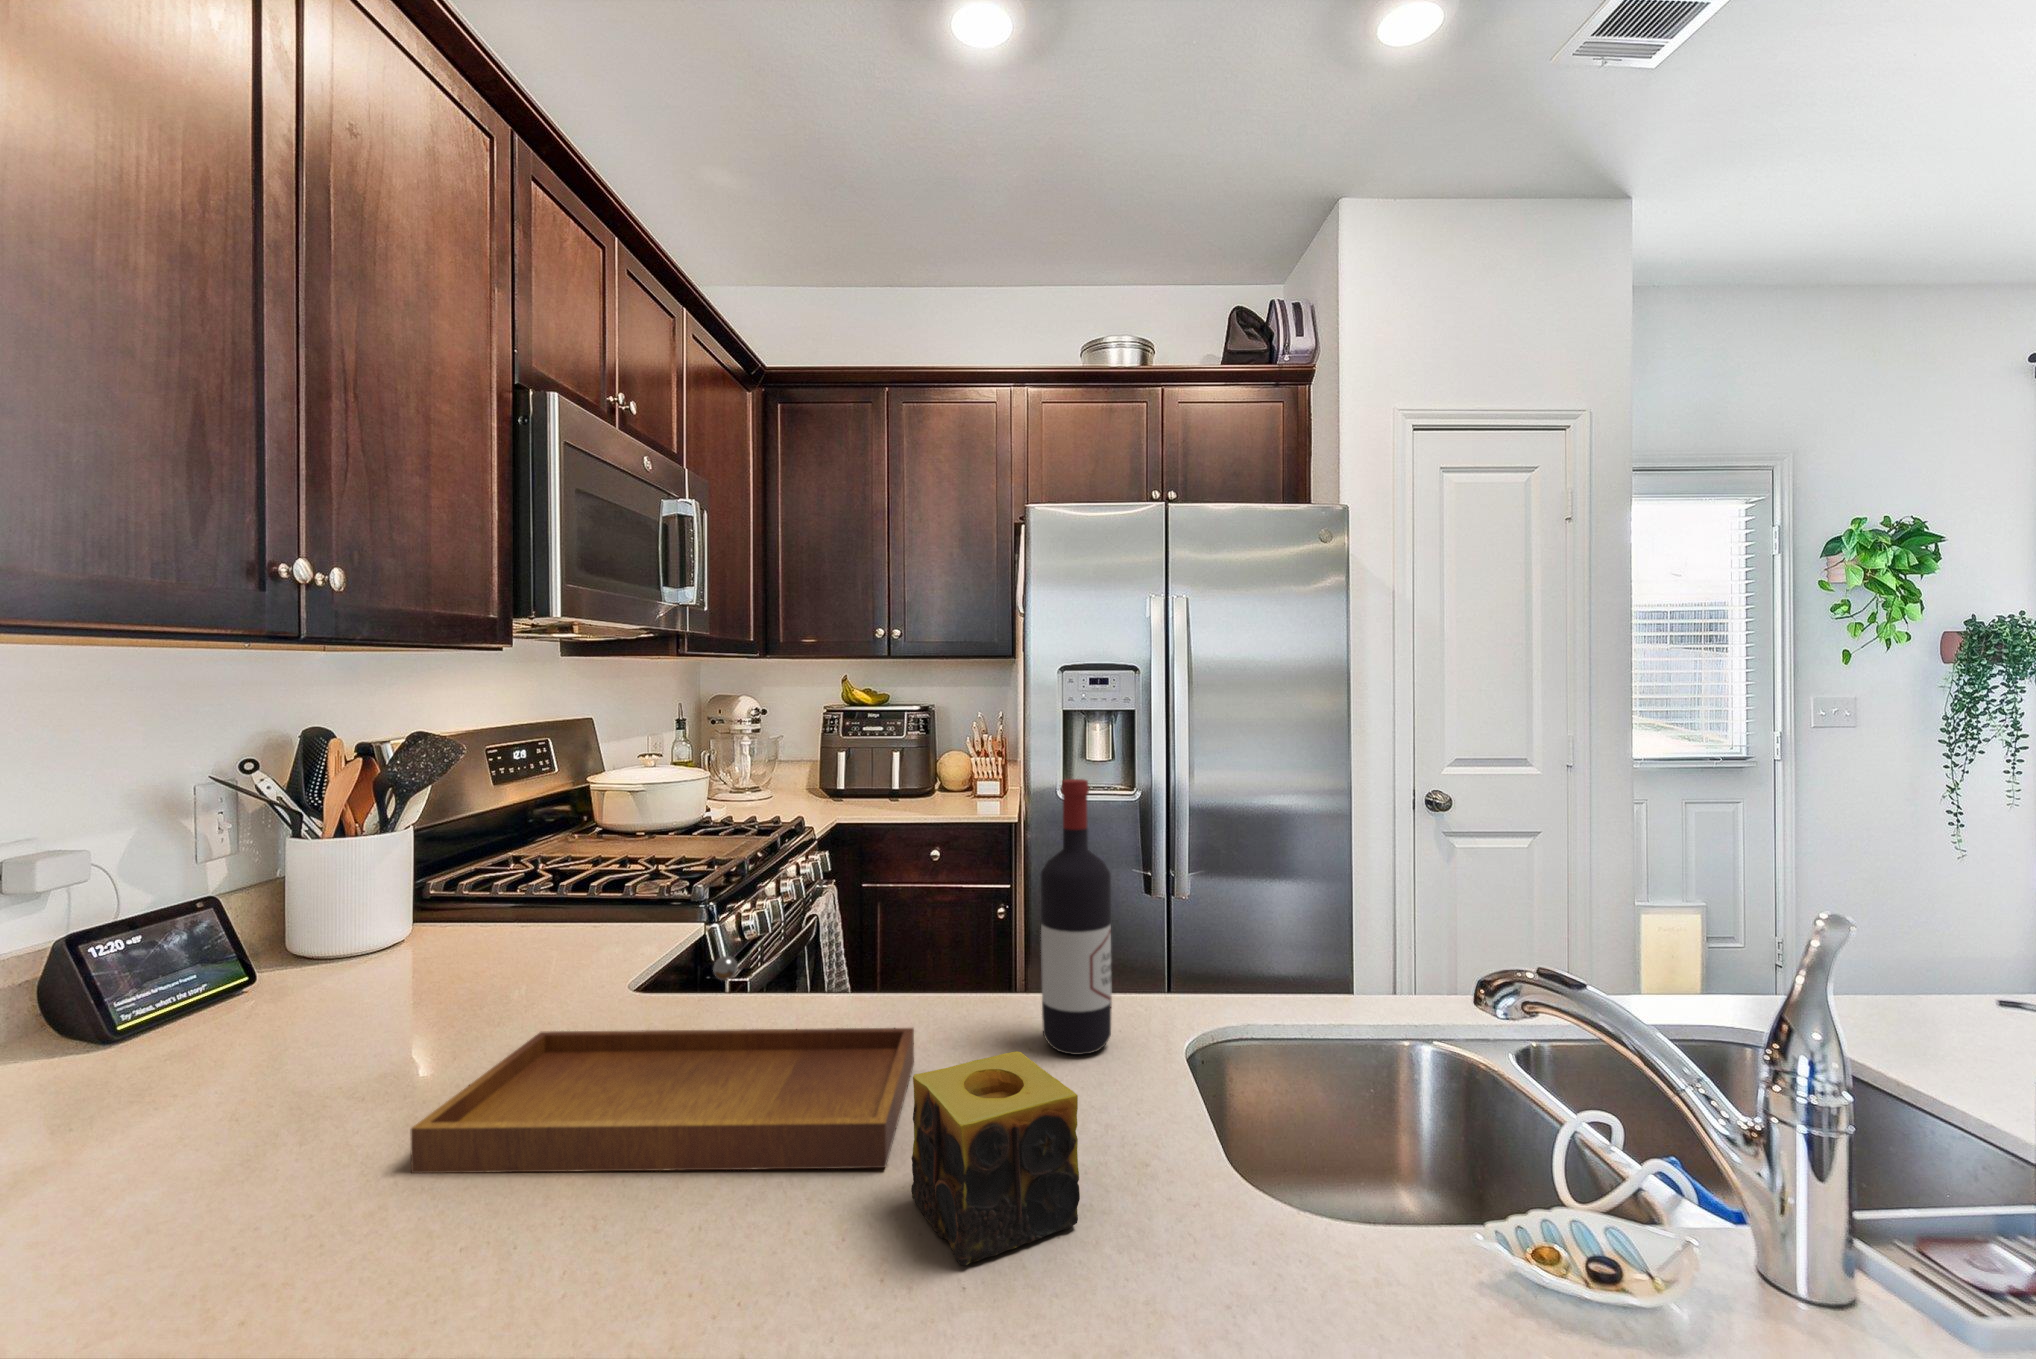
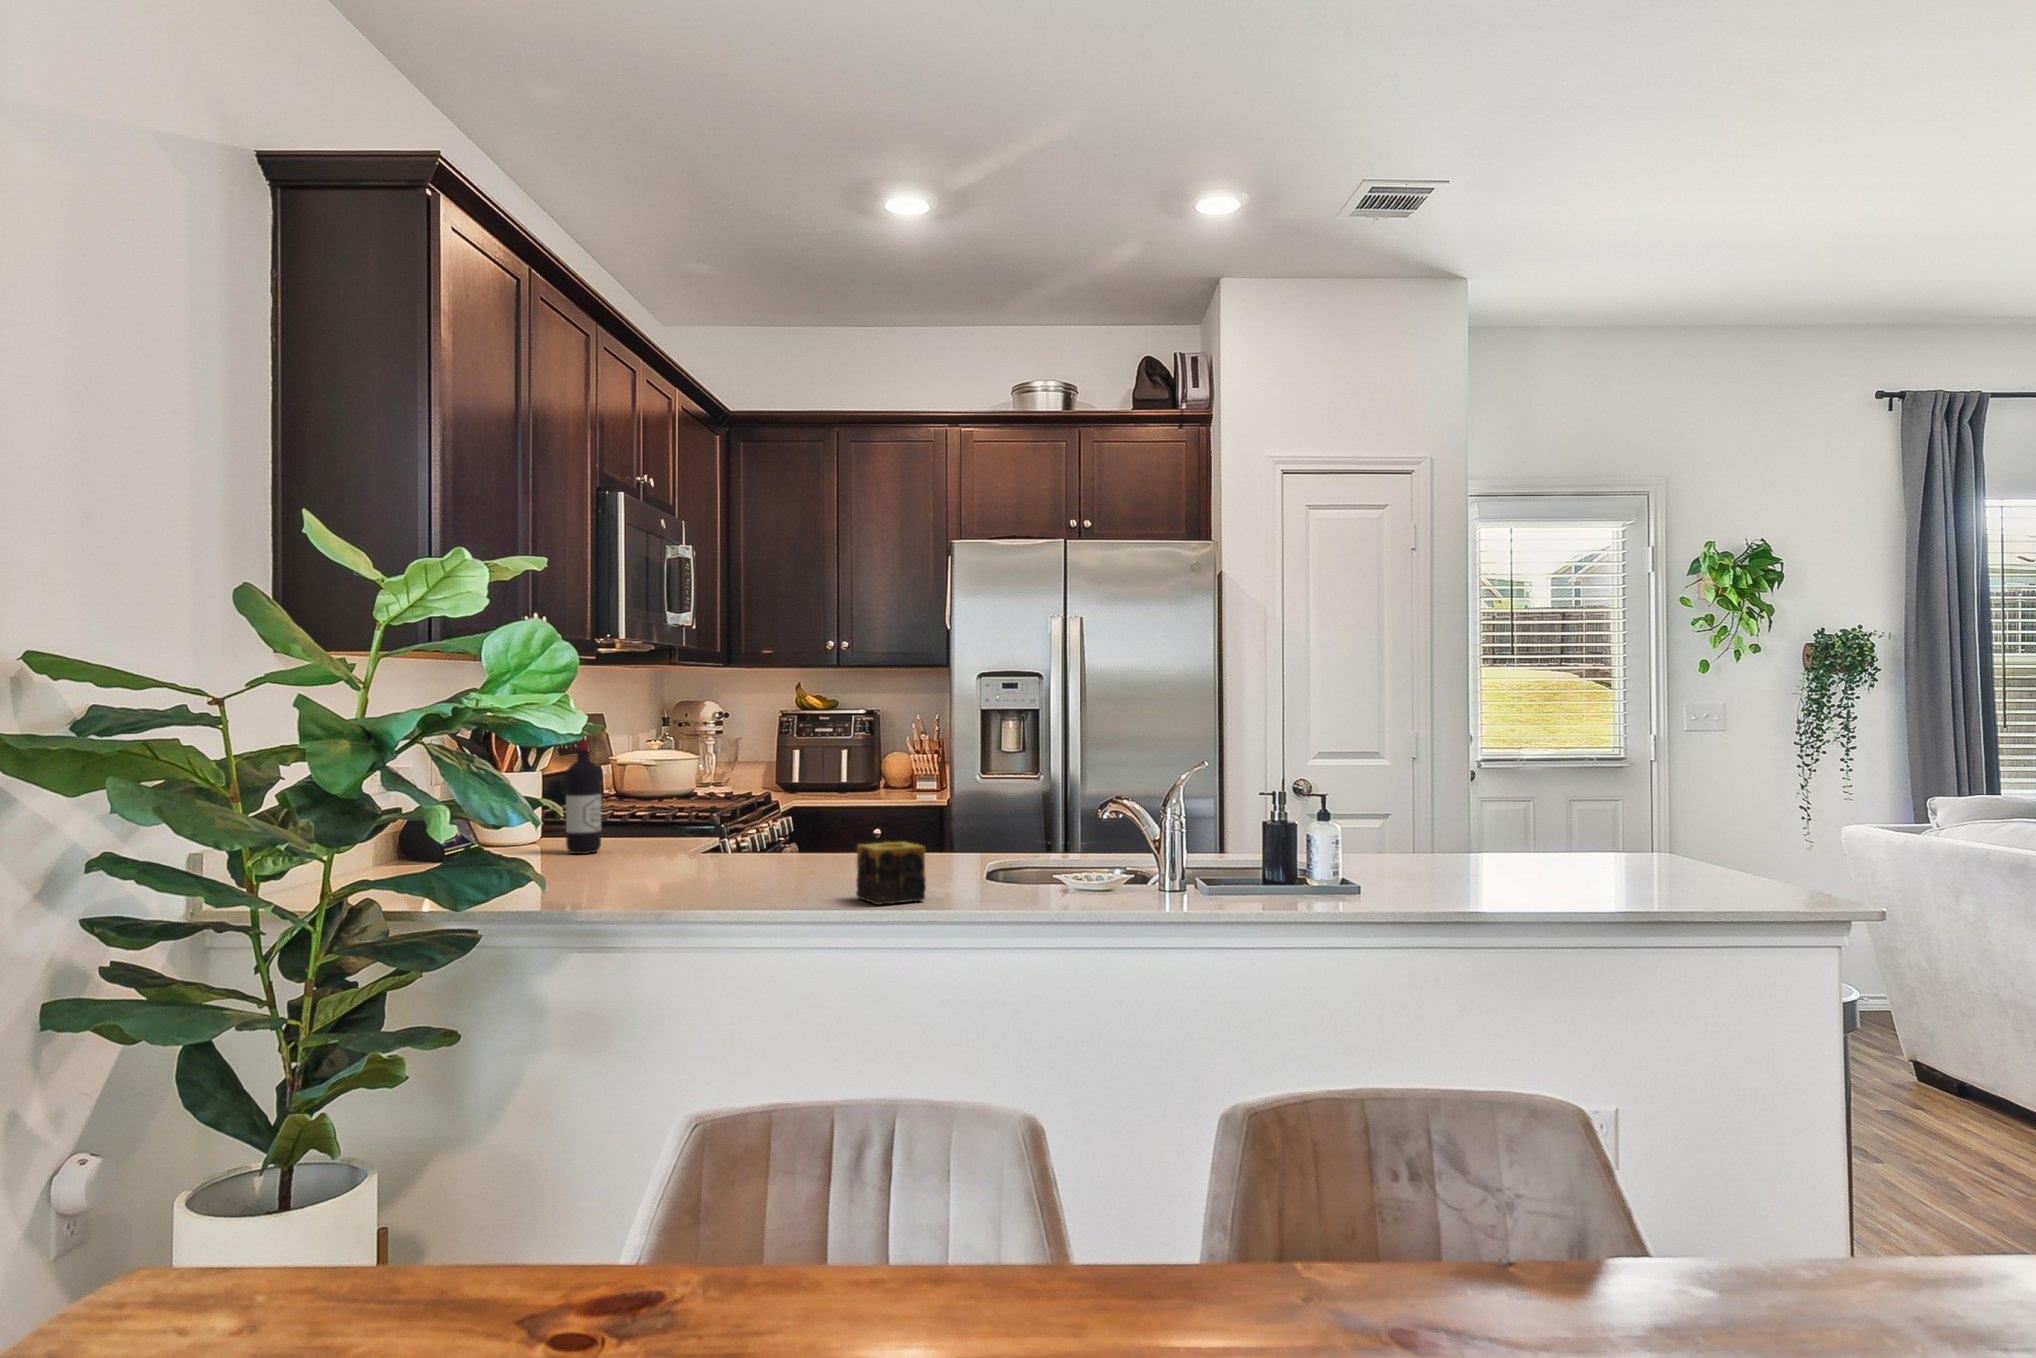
wine bottle: present [1041,779,1112,1055] -> present [566,735,601,854]
tray: present [411,956,914,1173] -> none [632,814,858,896]

